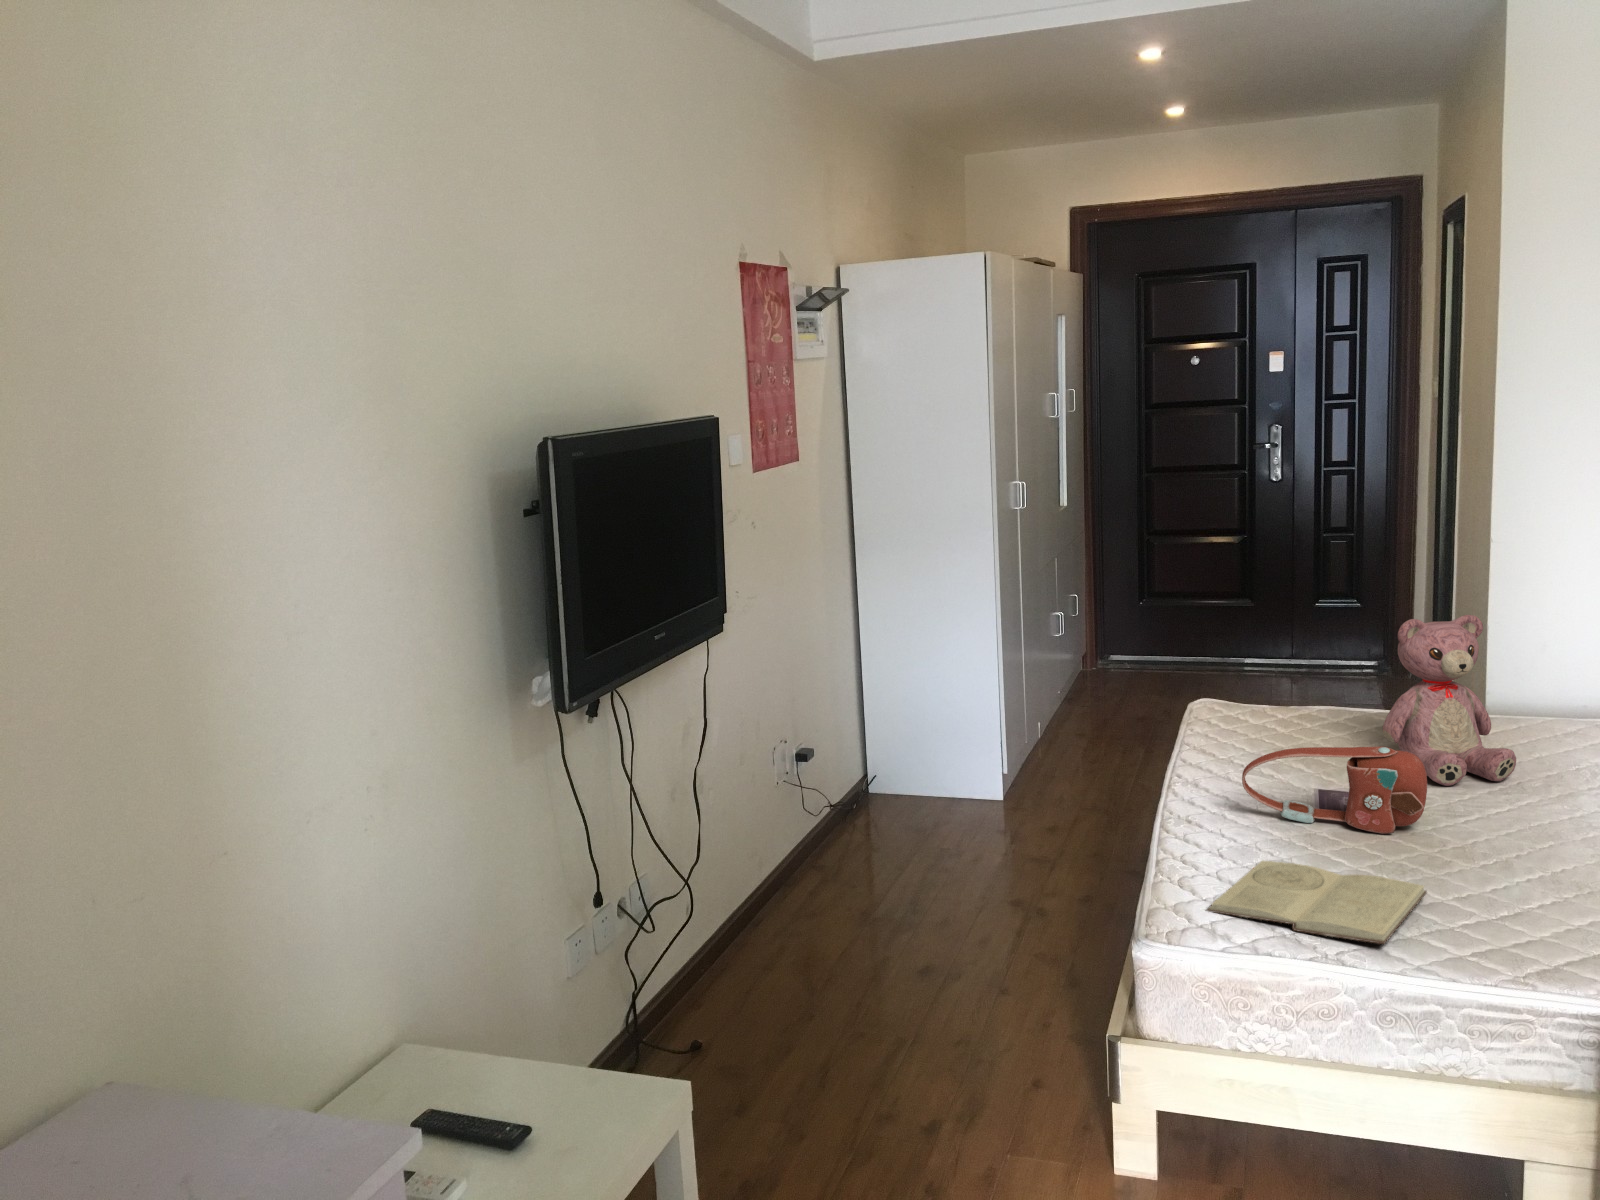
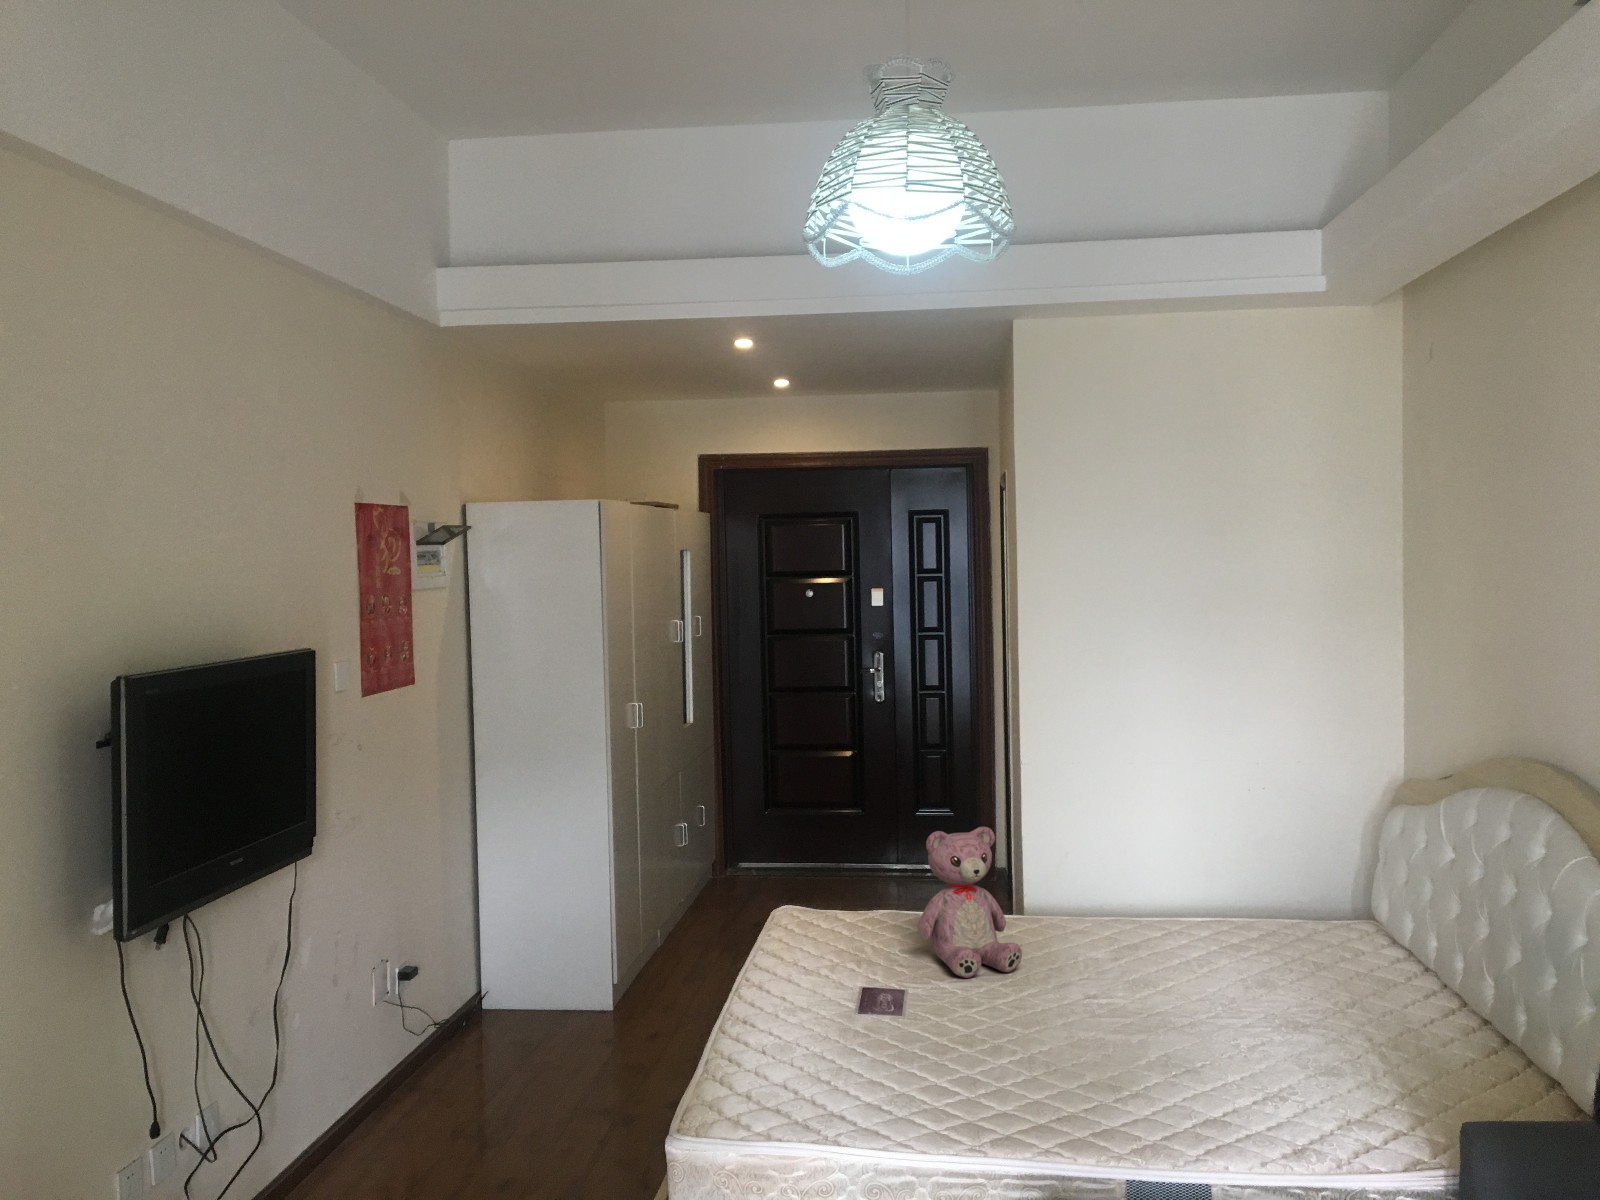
handbag: present [1242,747,1427,834] -> none [786,945,937,1024]
book: present [1206,861,1427,944] -> none [733,1054,922,1125]

